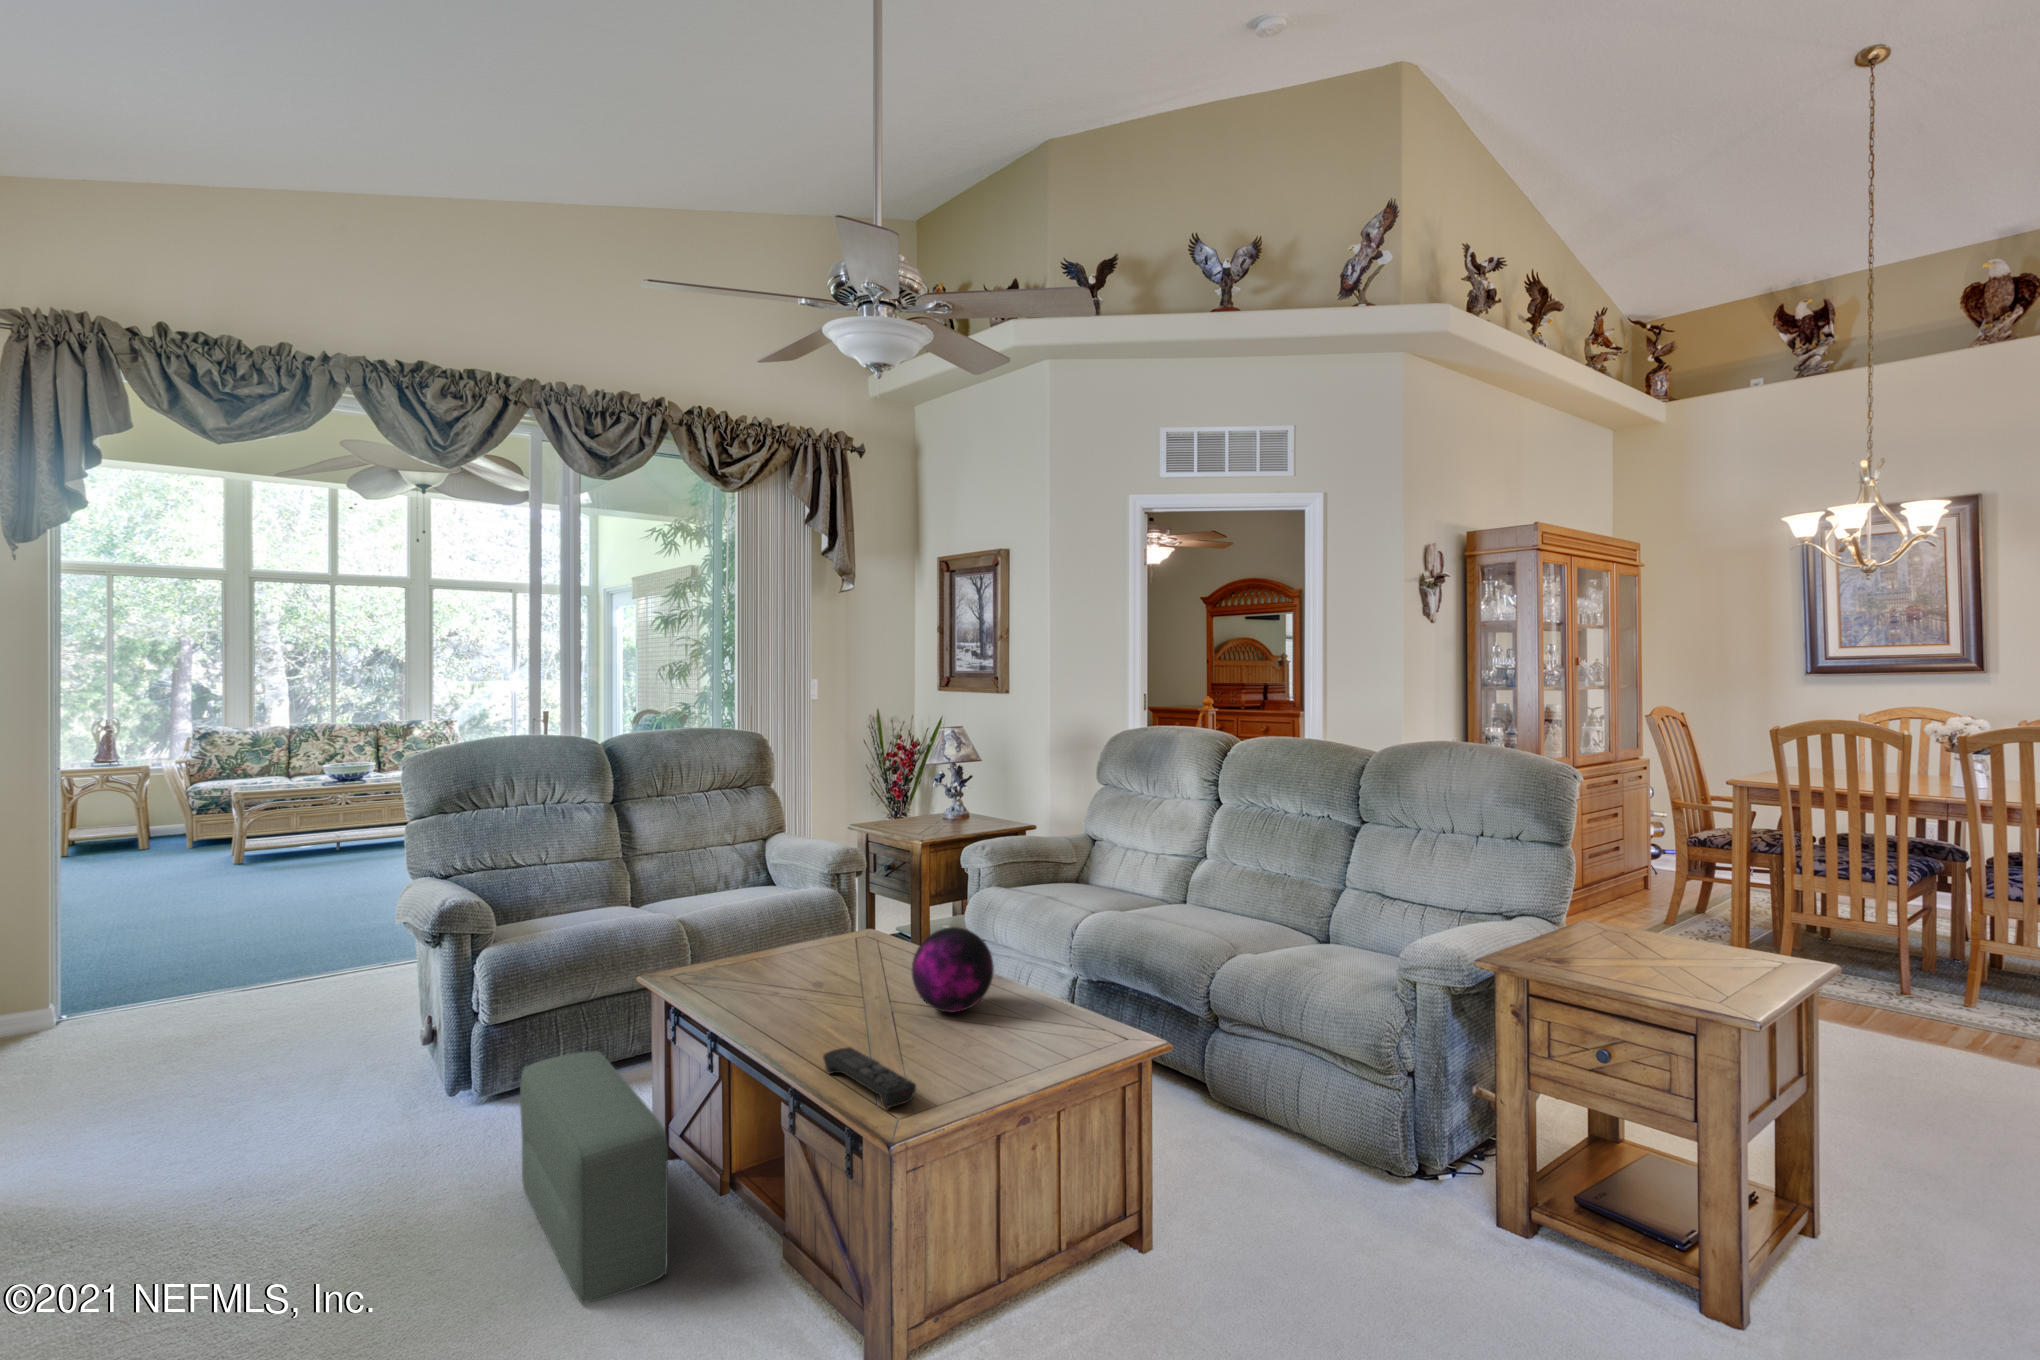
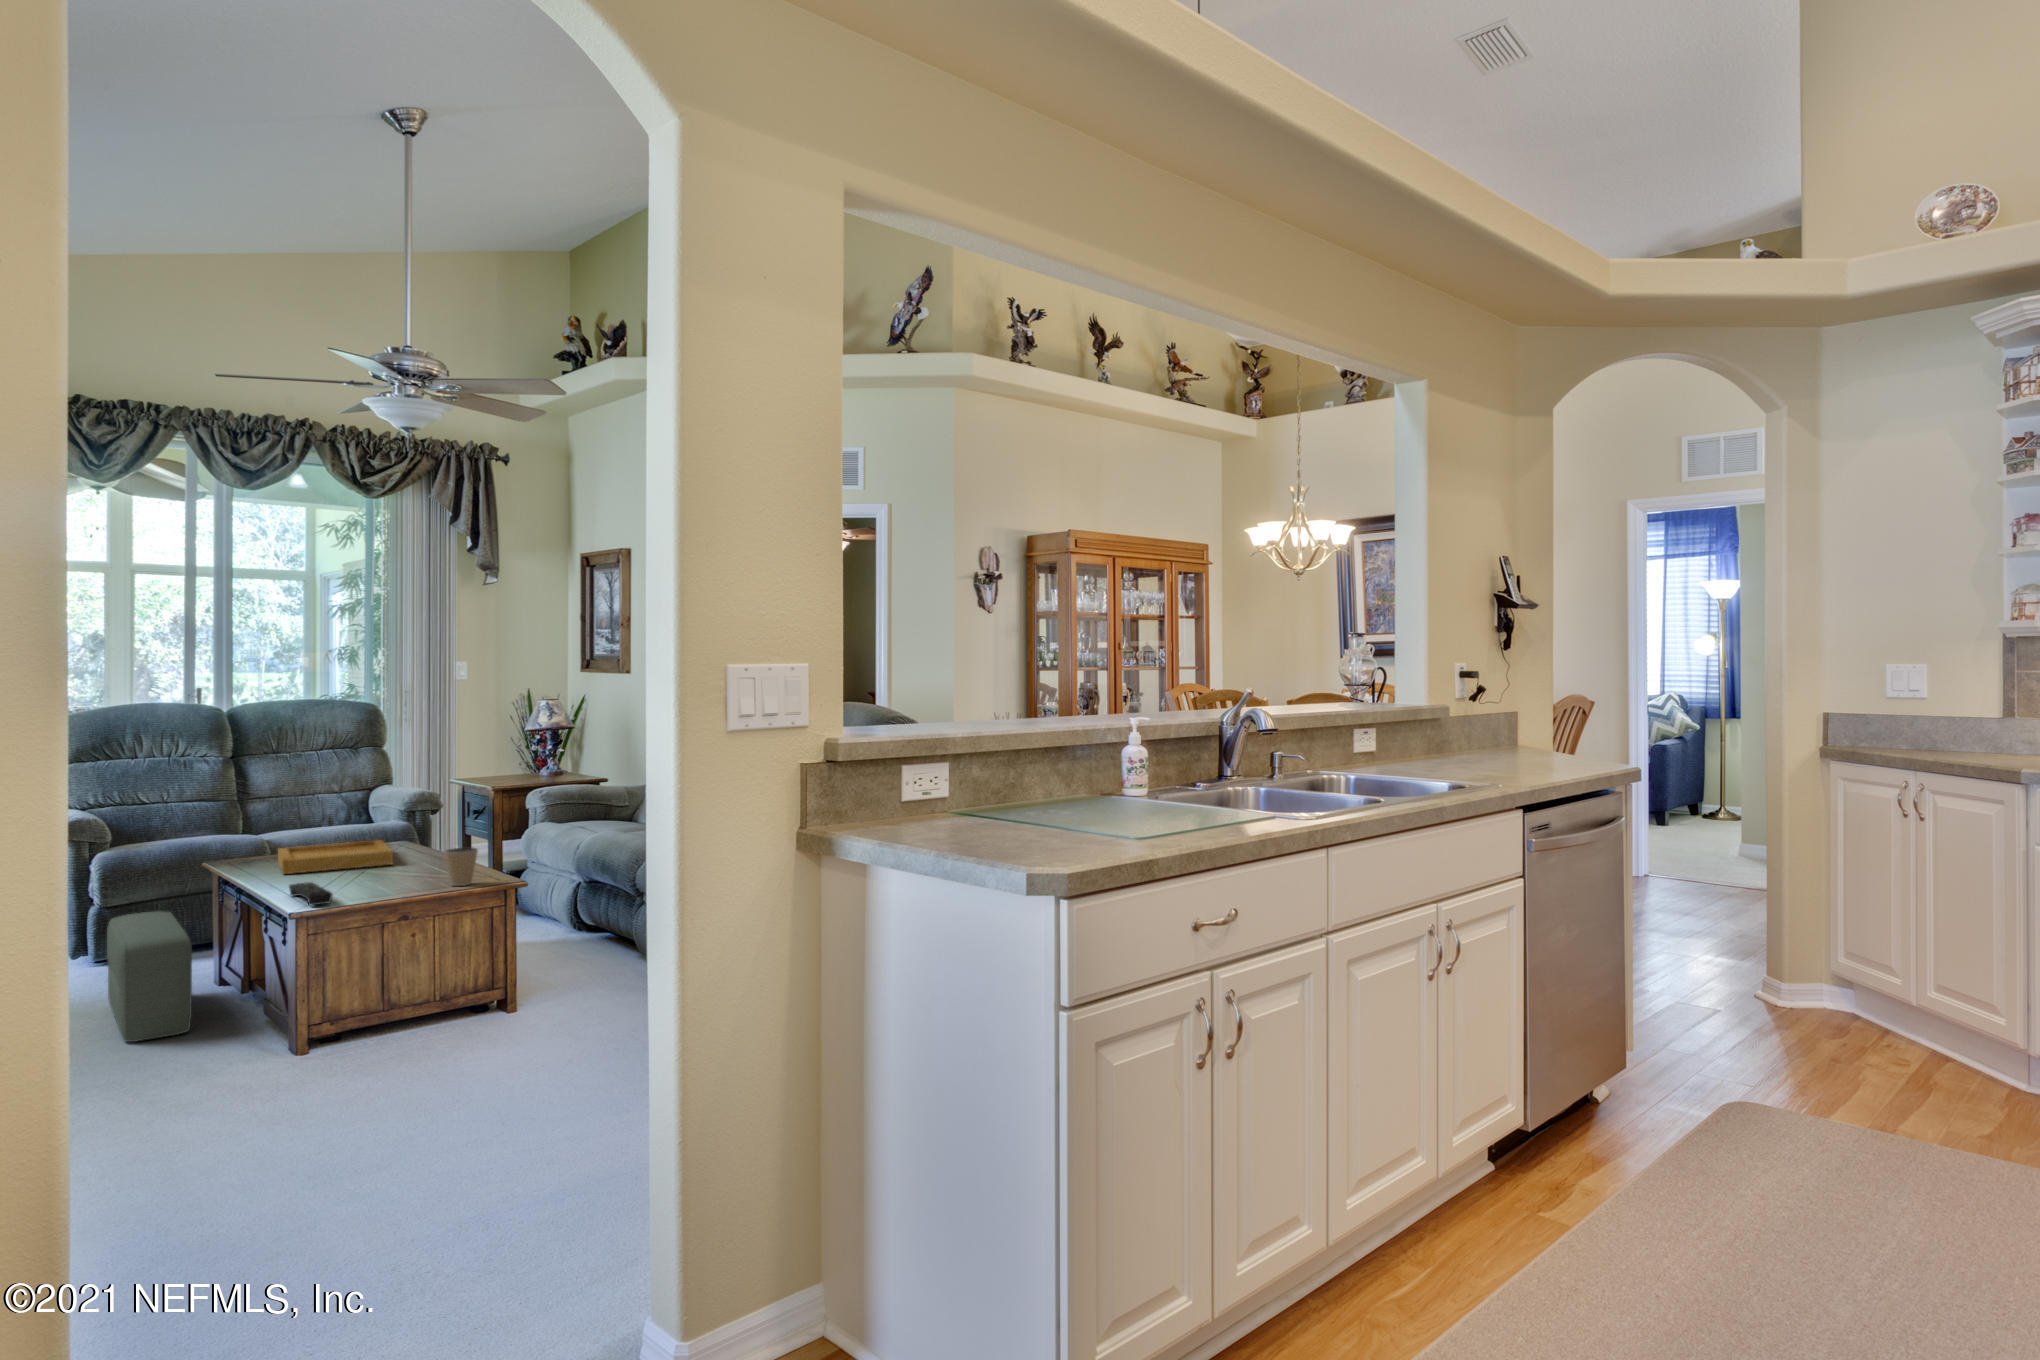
decorative orb: present [912,927,994,1012] -> none [381,818,443,874]
tray: none [733,936,903,1009] -> present [278,840,393,874]
coffee cup: none [1032,983,1081,1048] -> present [444,848,478,886]

